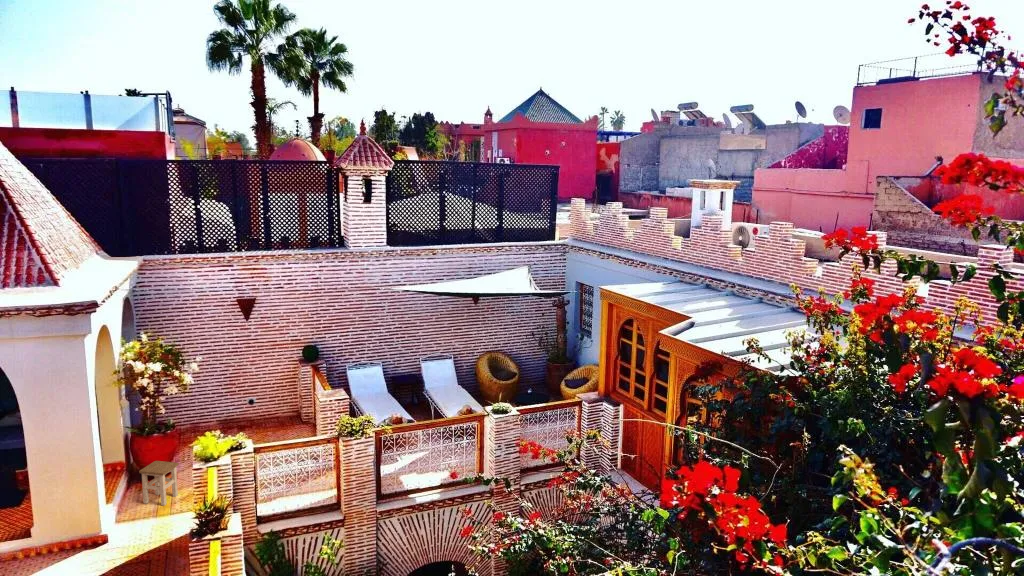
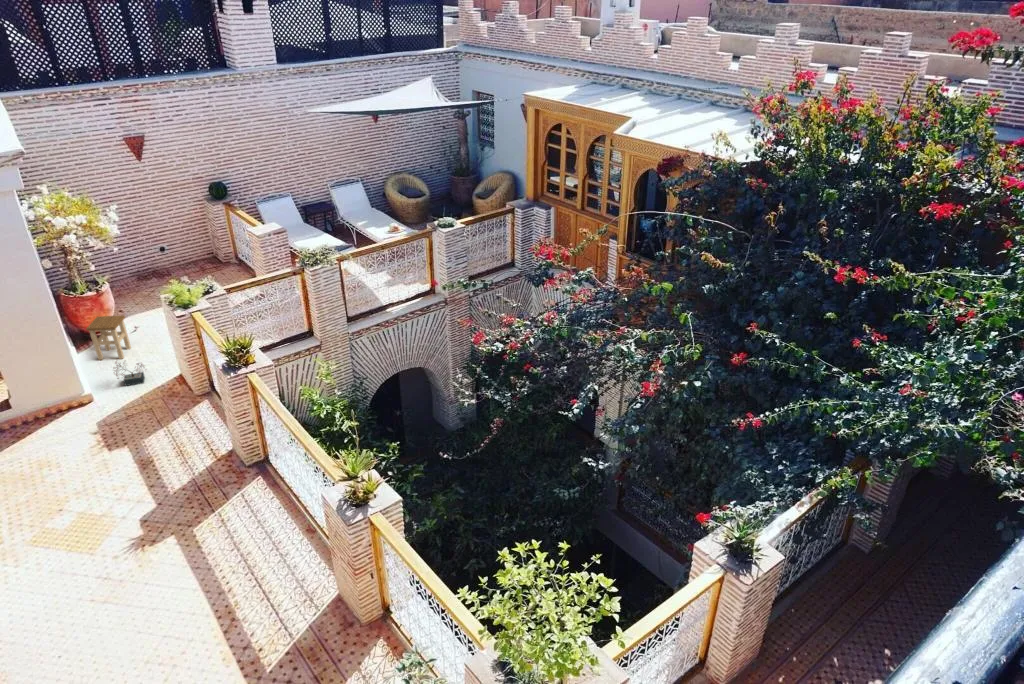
decorative plant: none [142,506,175,534] -> present [114,361,145,386]

